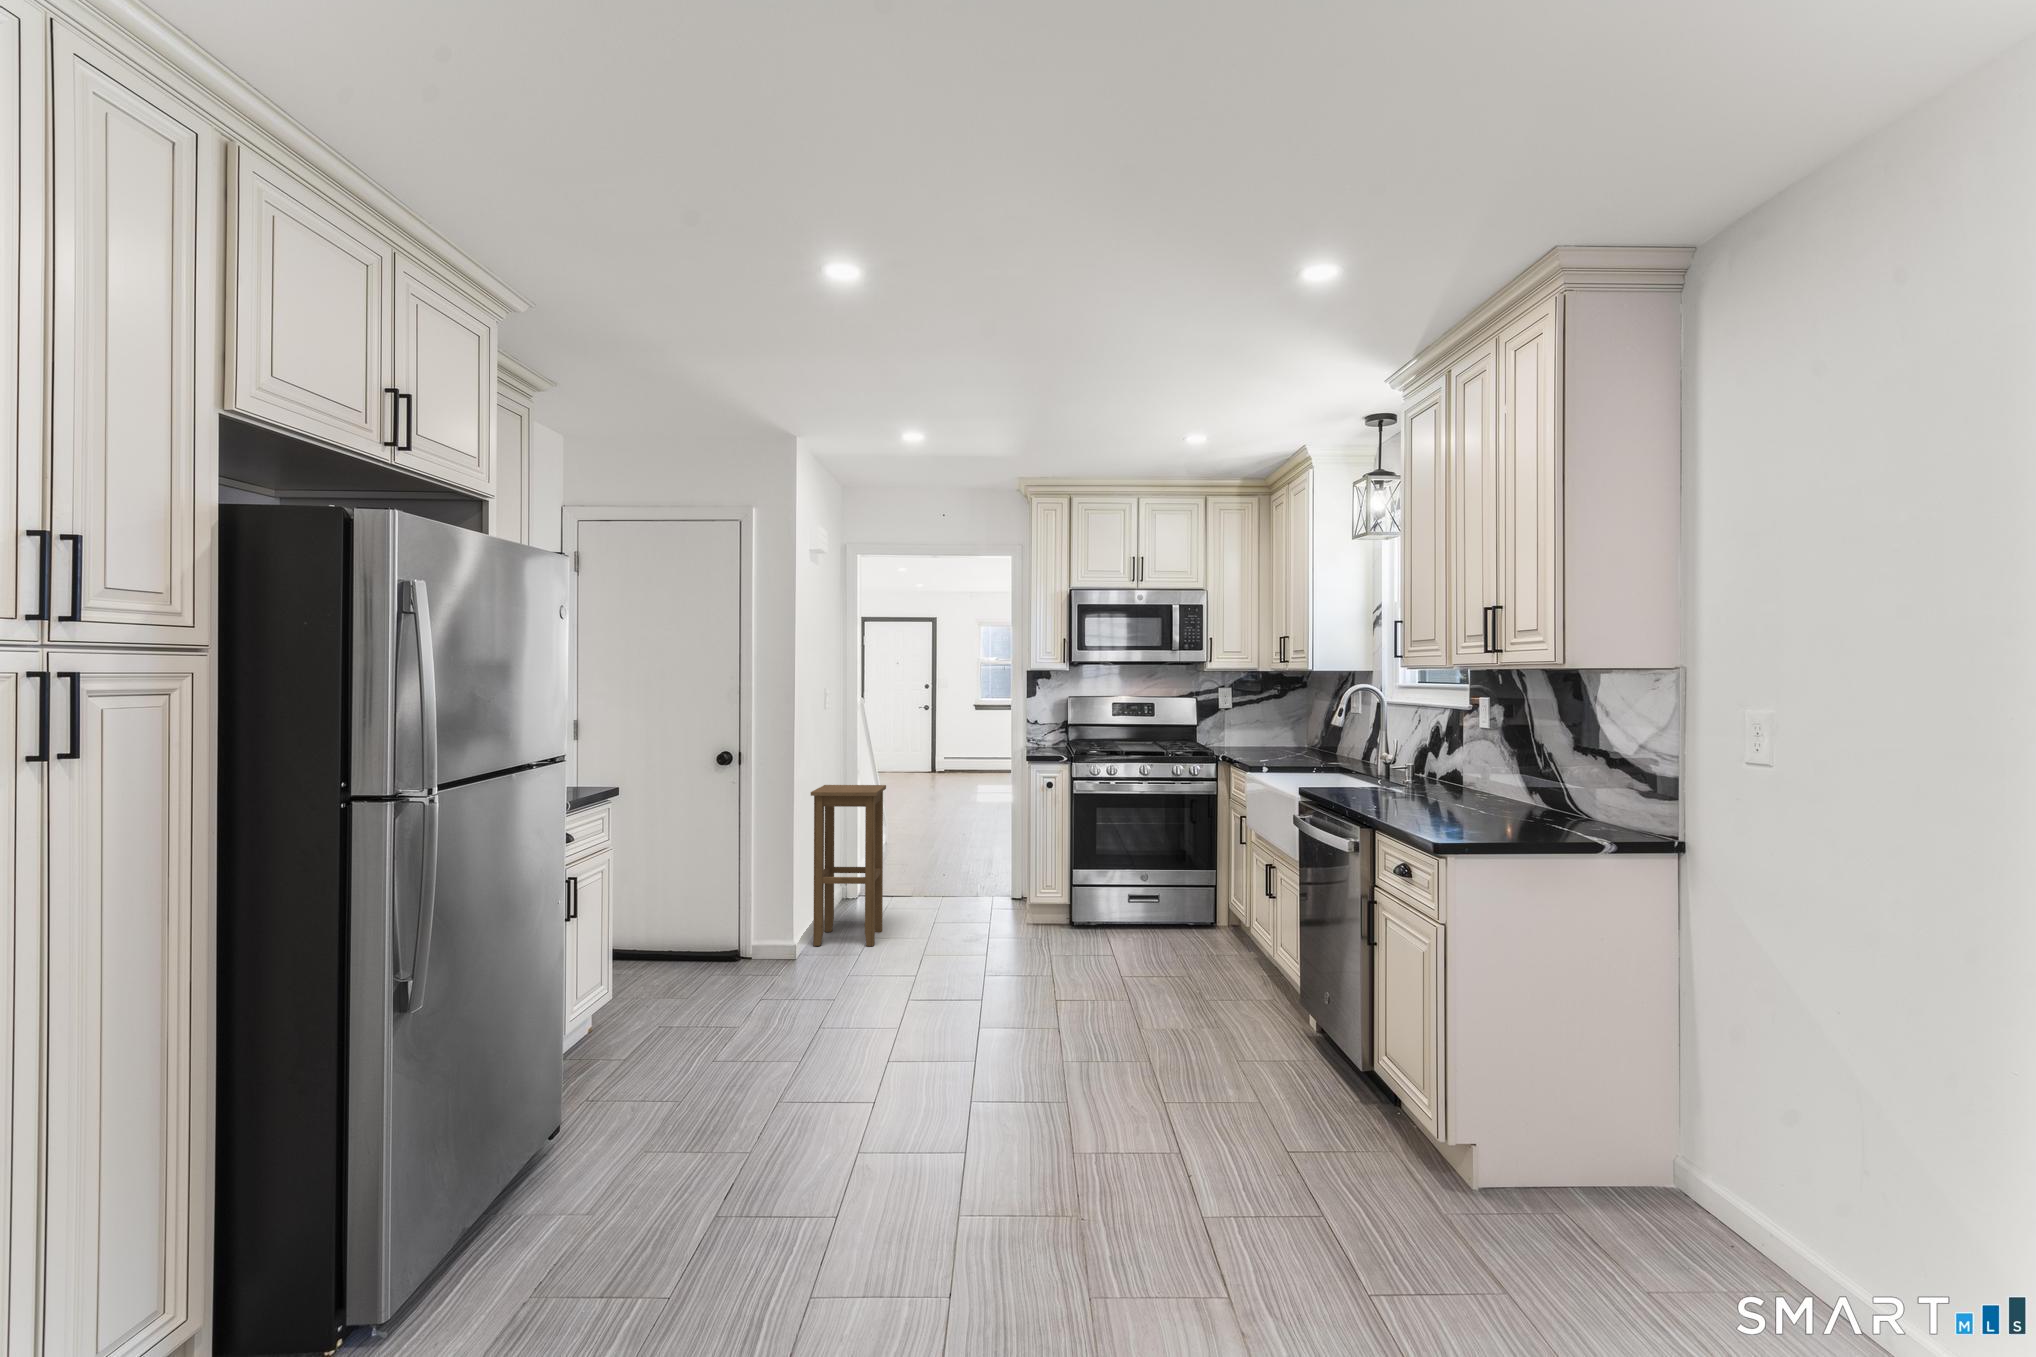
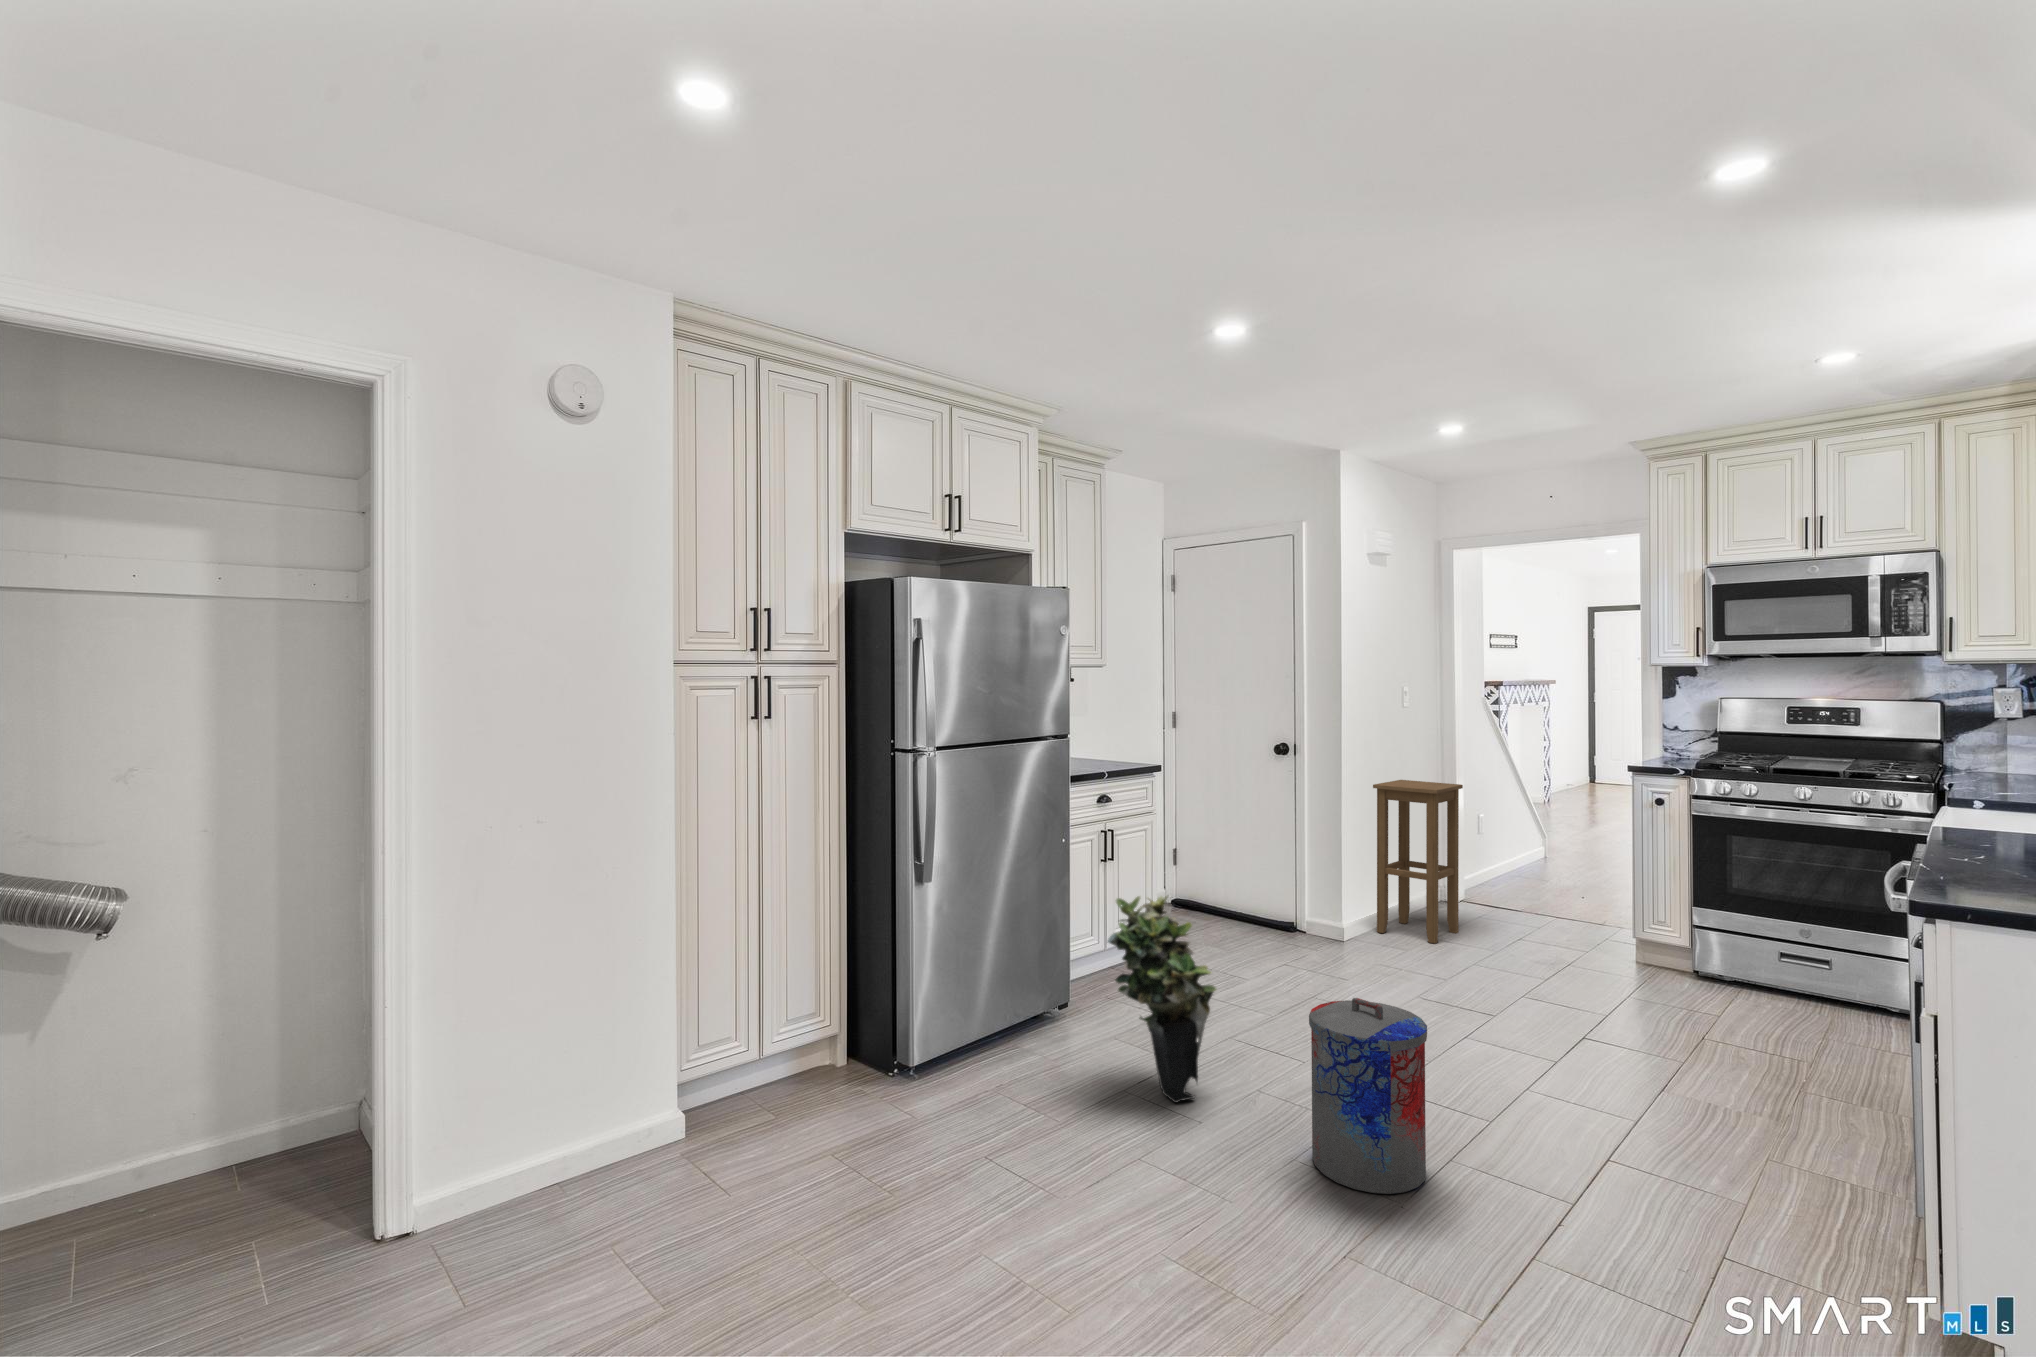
potted plant: none [671,948,816,1204] -> present [1108,896,1216,1103]
trash can: none [957,1017,1074,1223] -> present [1309,998,1427,1194]

